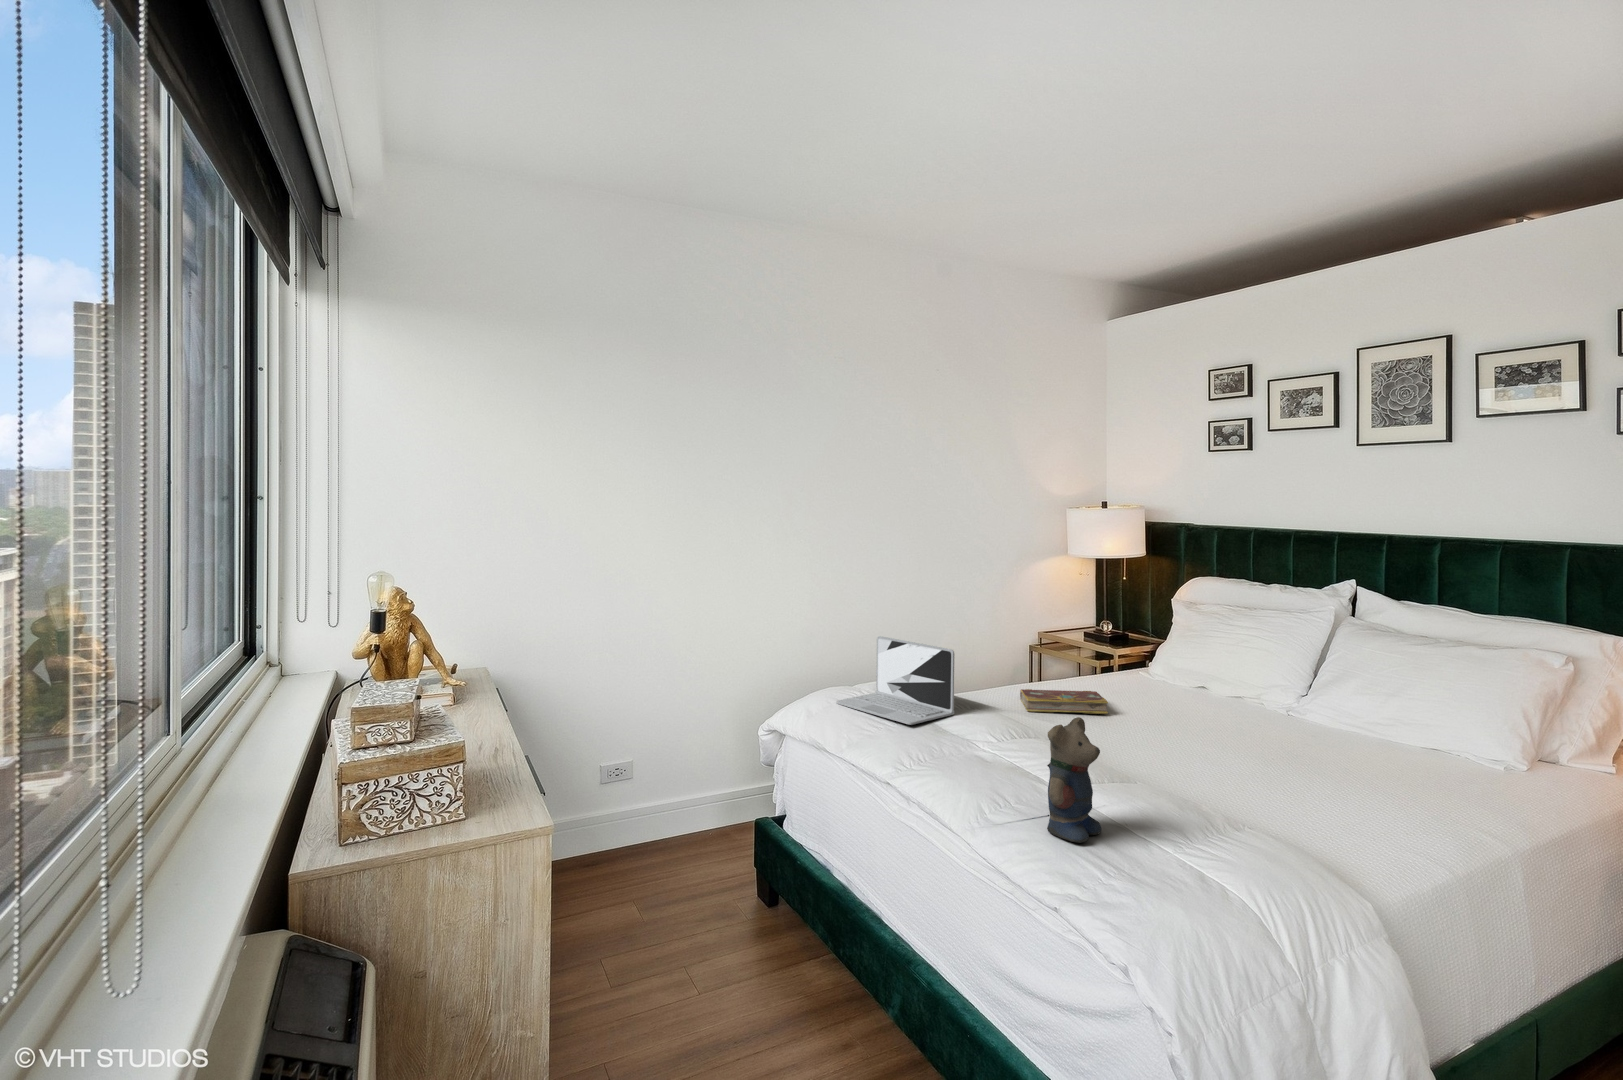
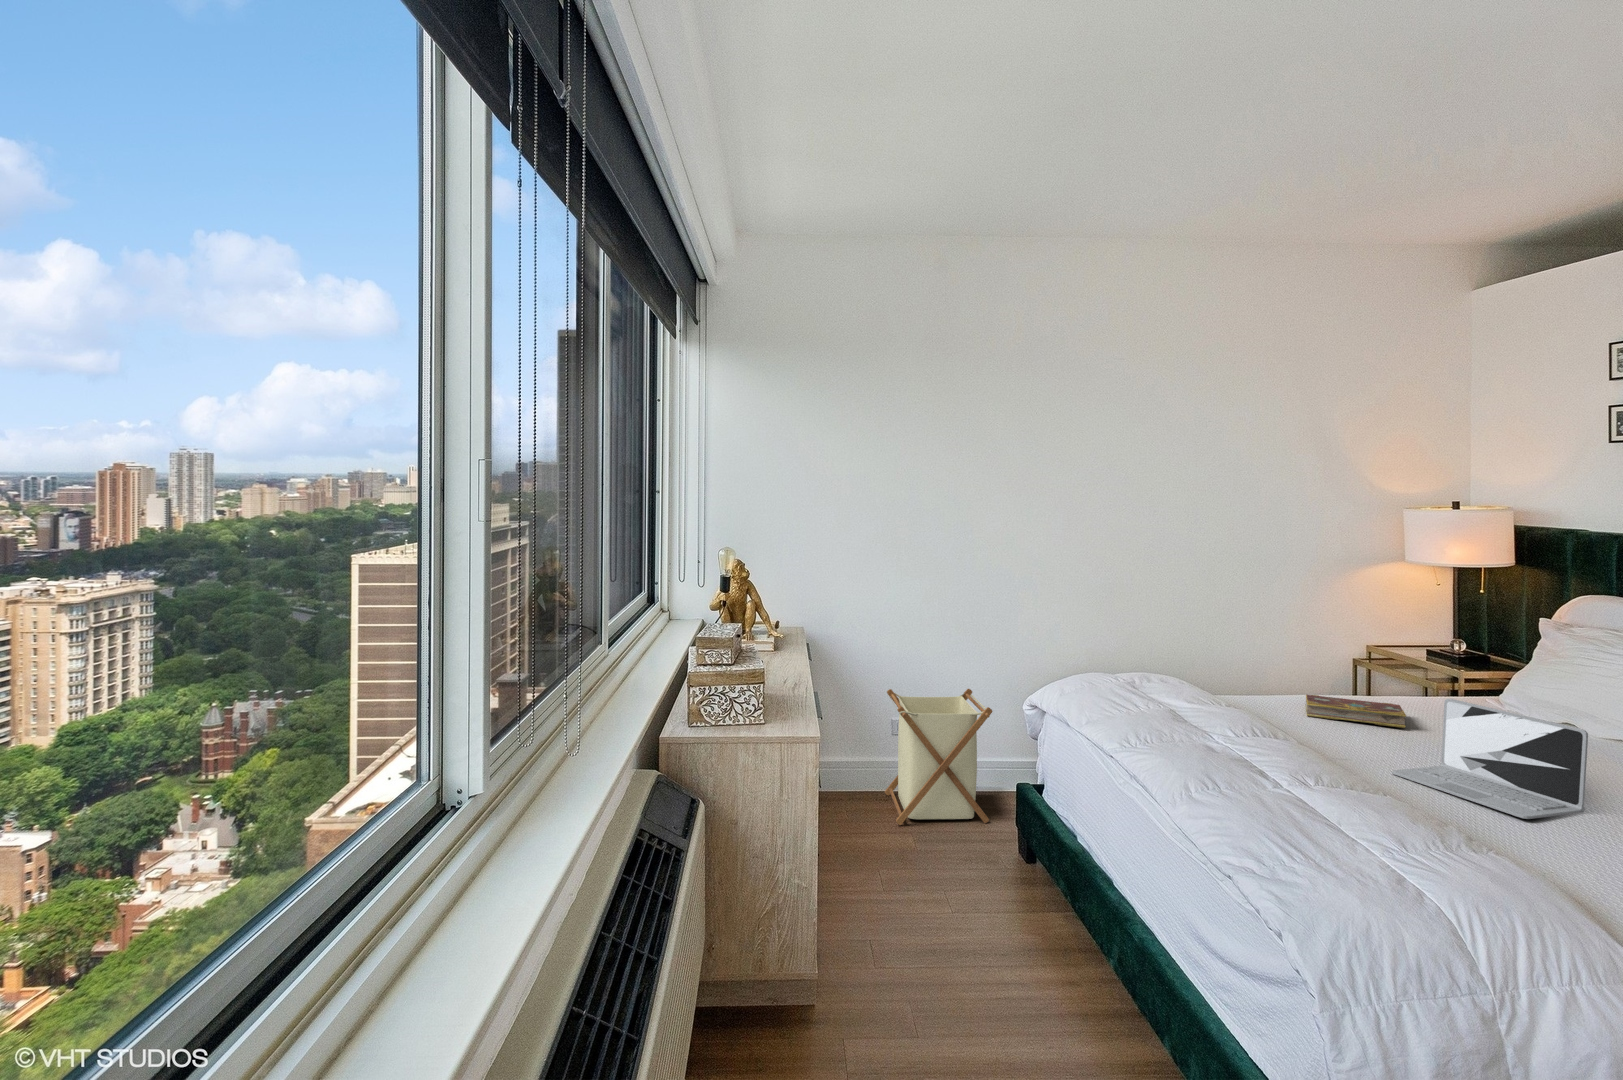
laptop: present [836,636,955,725] -> present [1392,699,1588,819]
laundry basket: none [594,715,721,888] -> present [885,689,992,825]
teddy bear: present [1047,717,1101,843] -> none [1250,703,1311,818]

